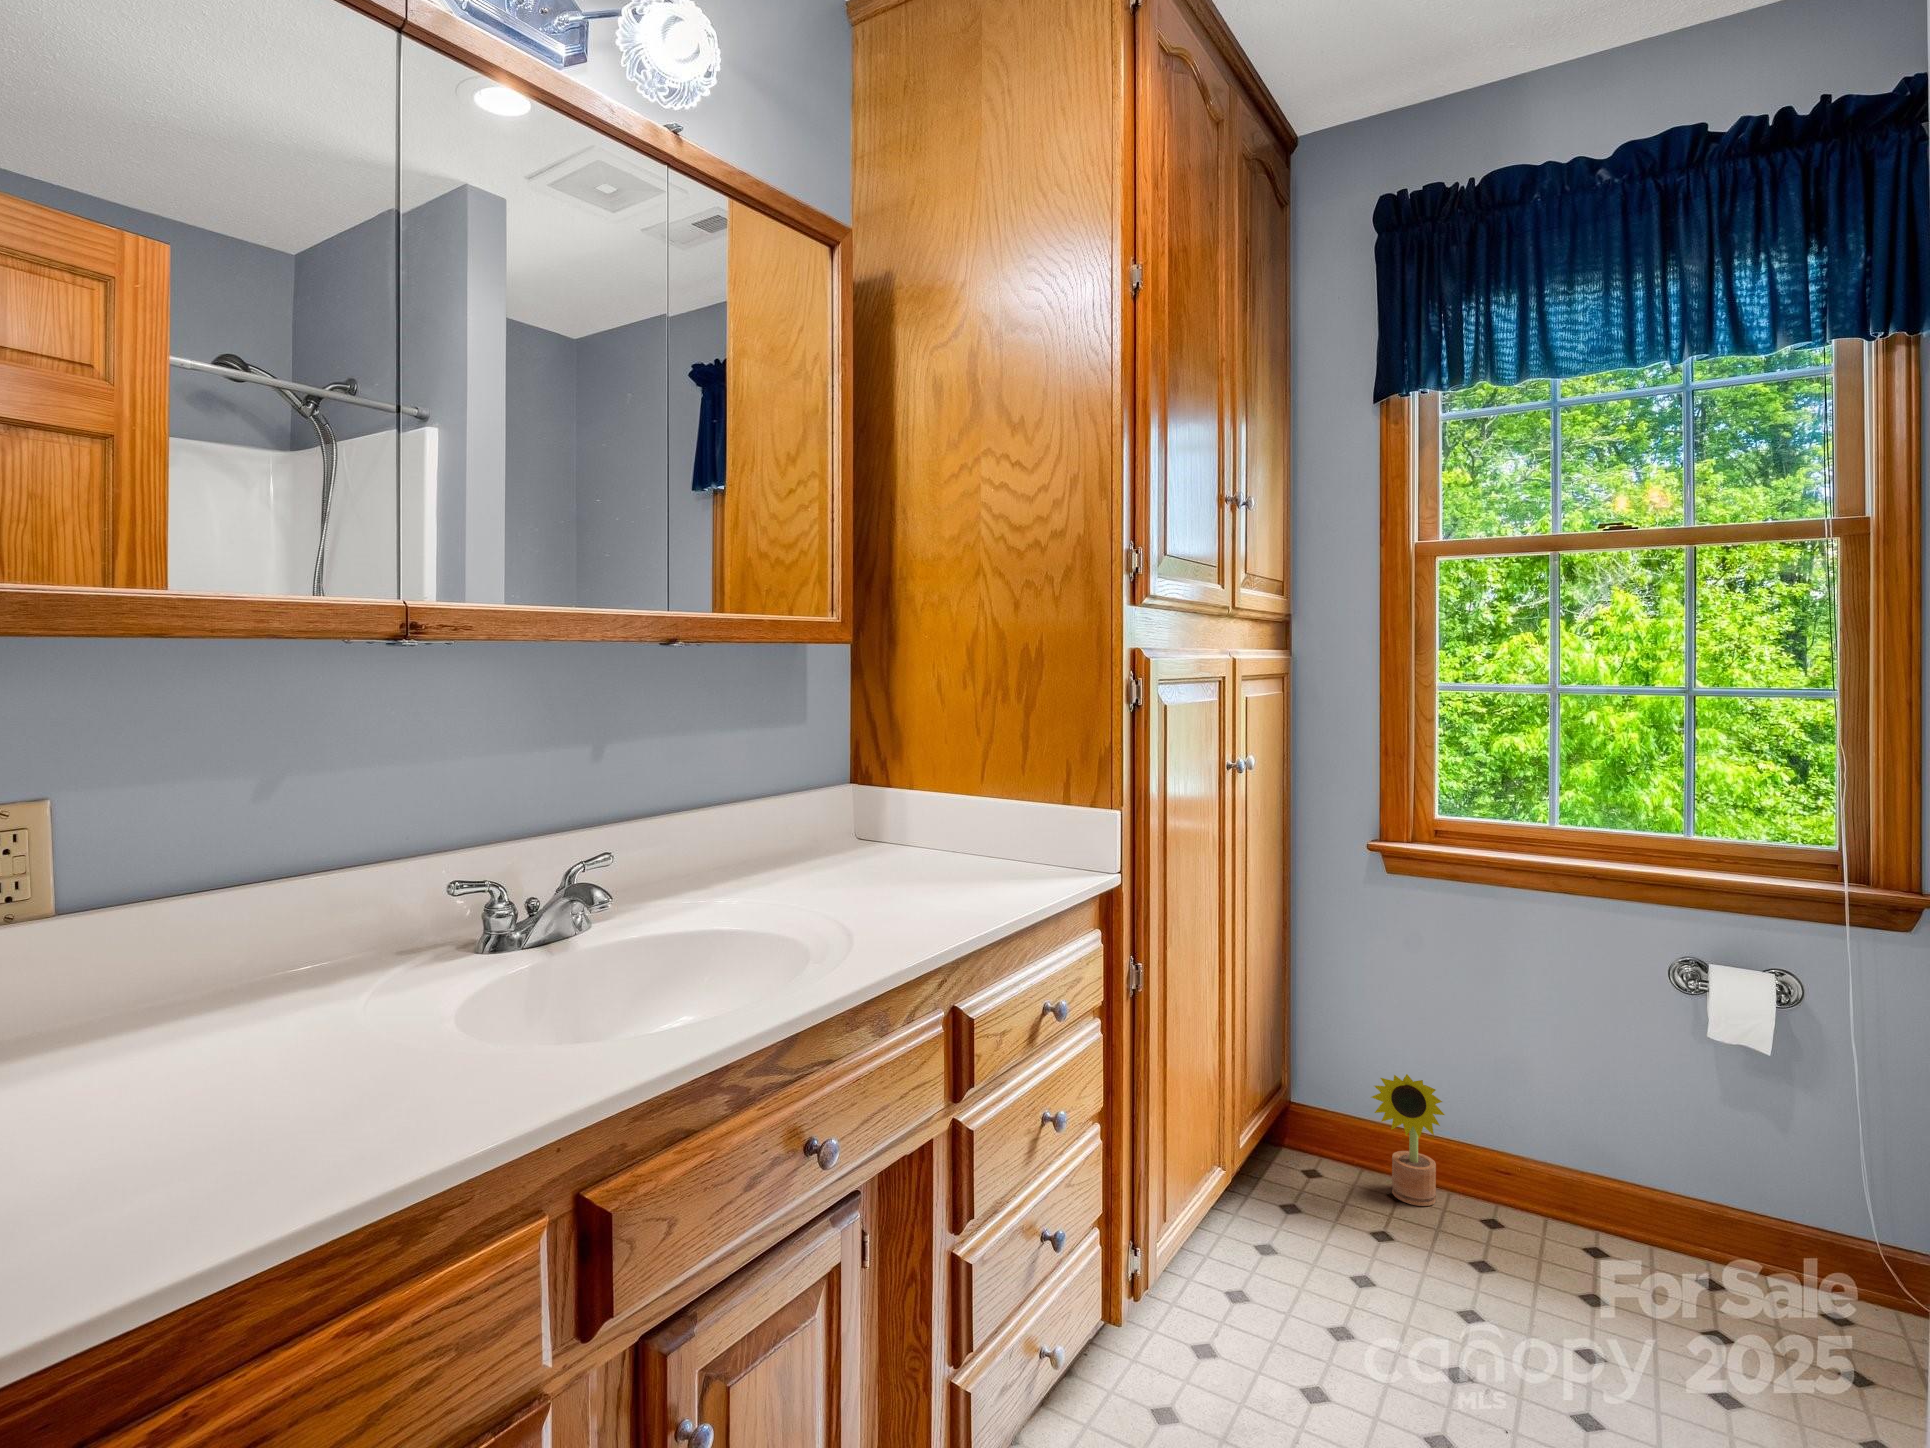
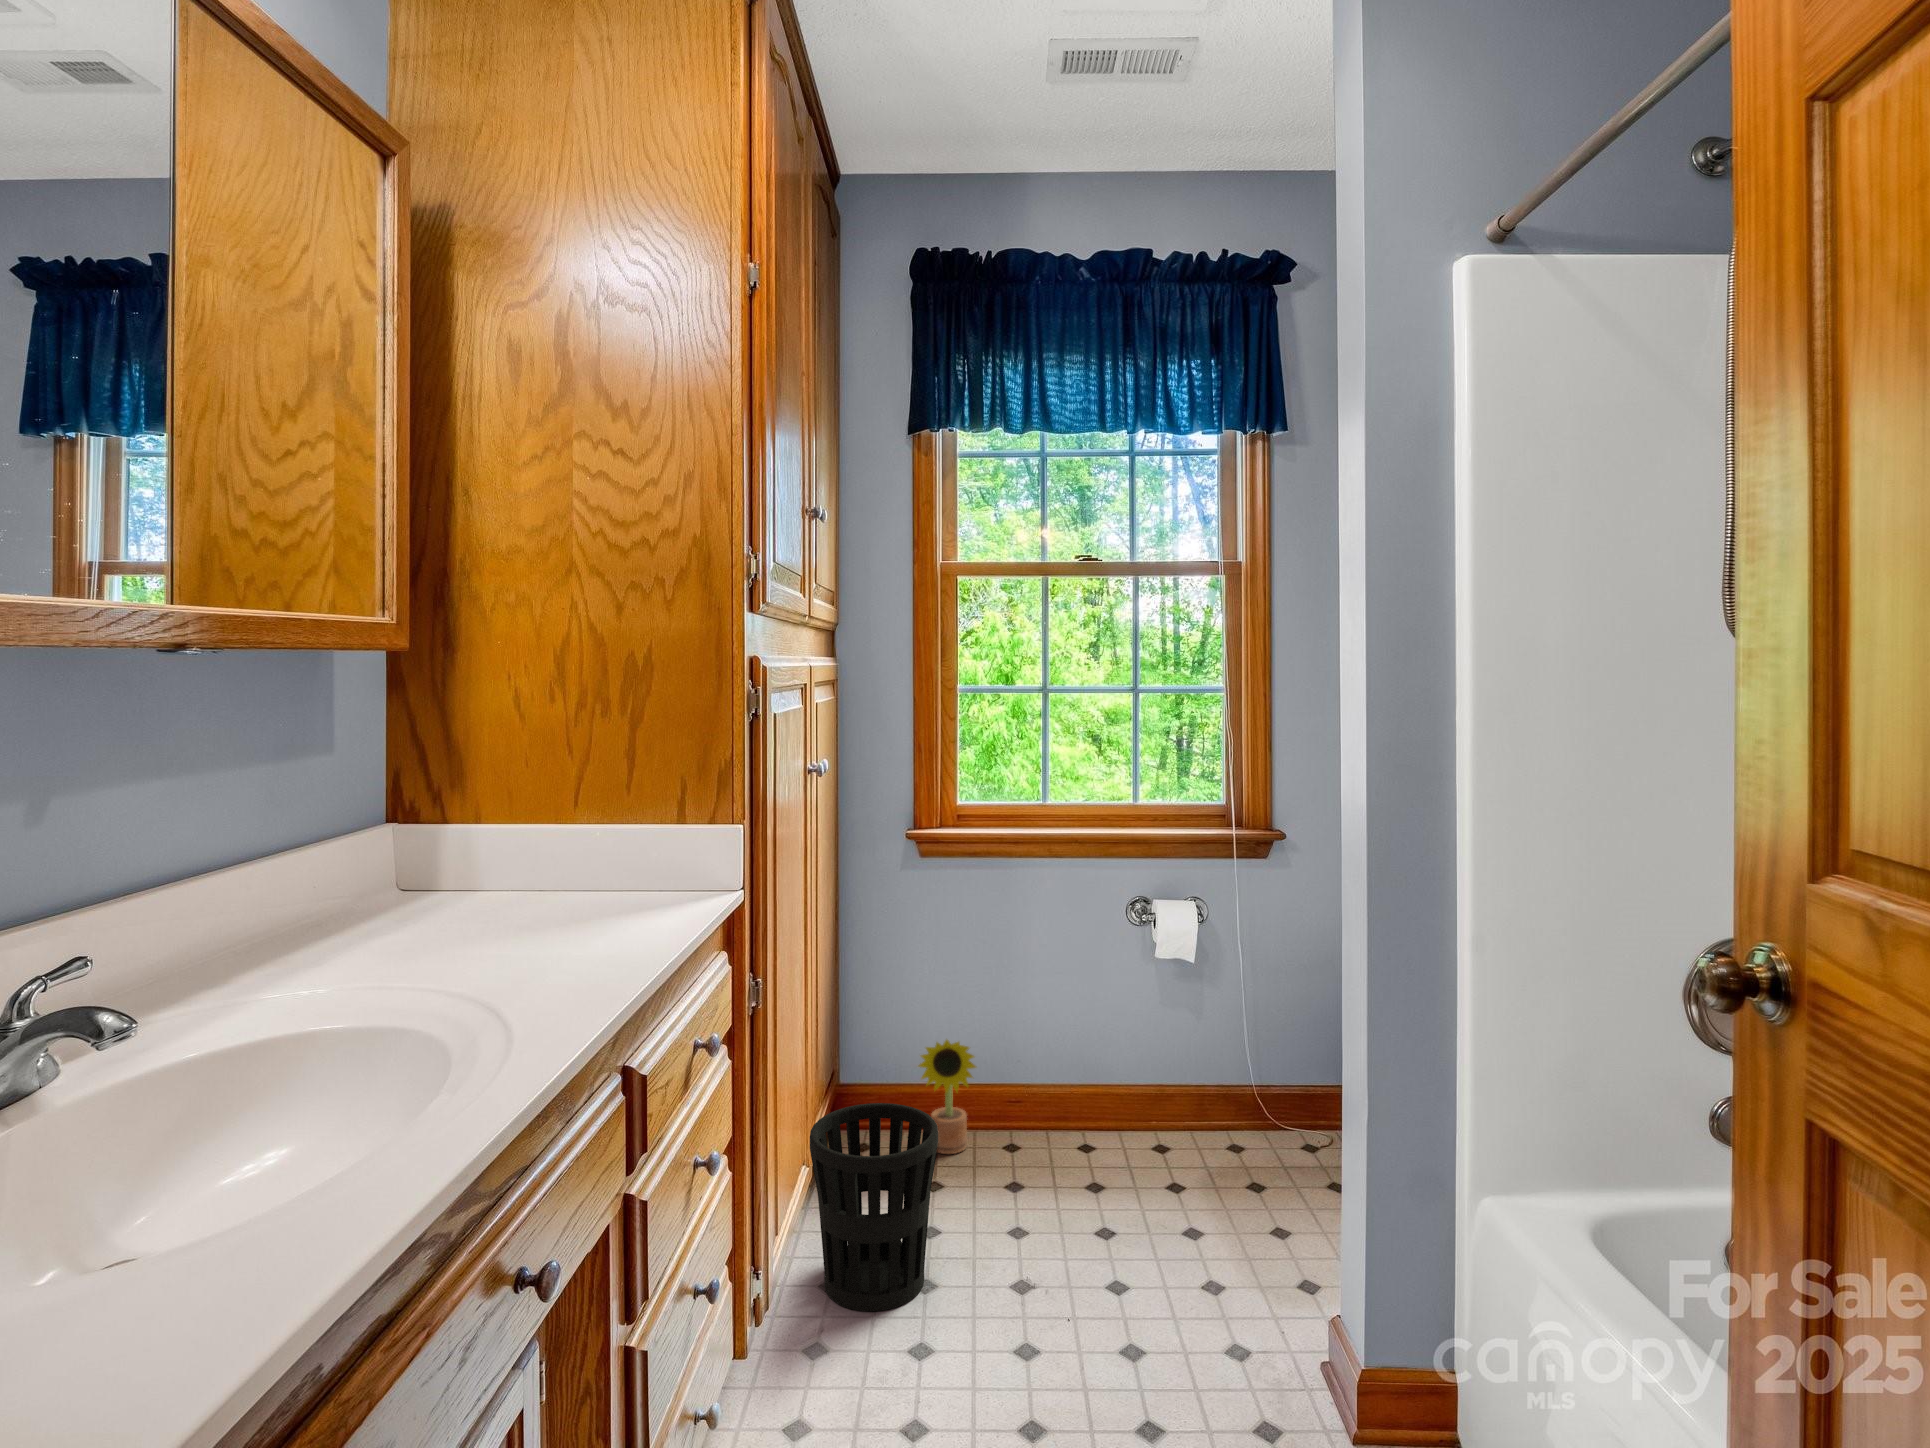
wastebasket: none [1216,1117,1361,1341] -> present [810,1103,939,1311]

